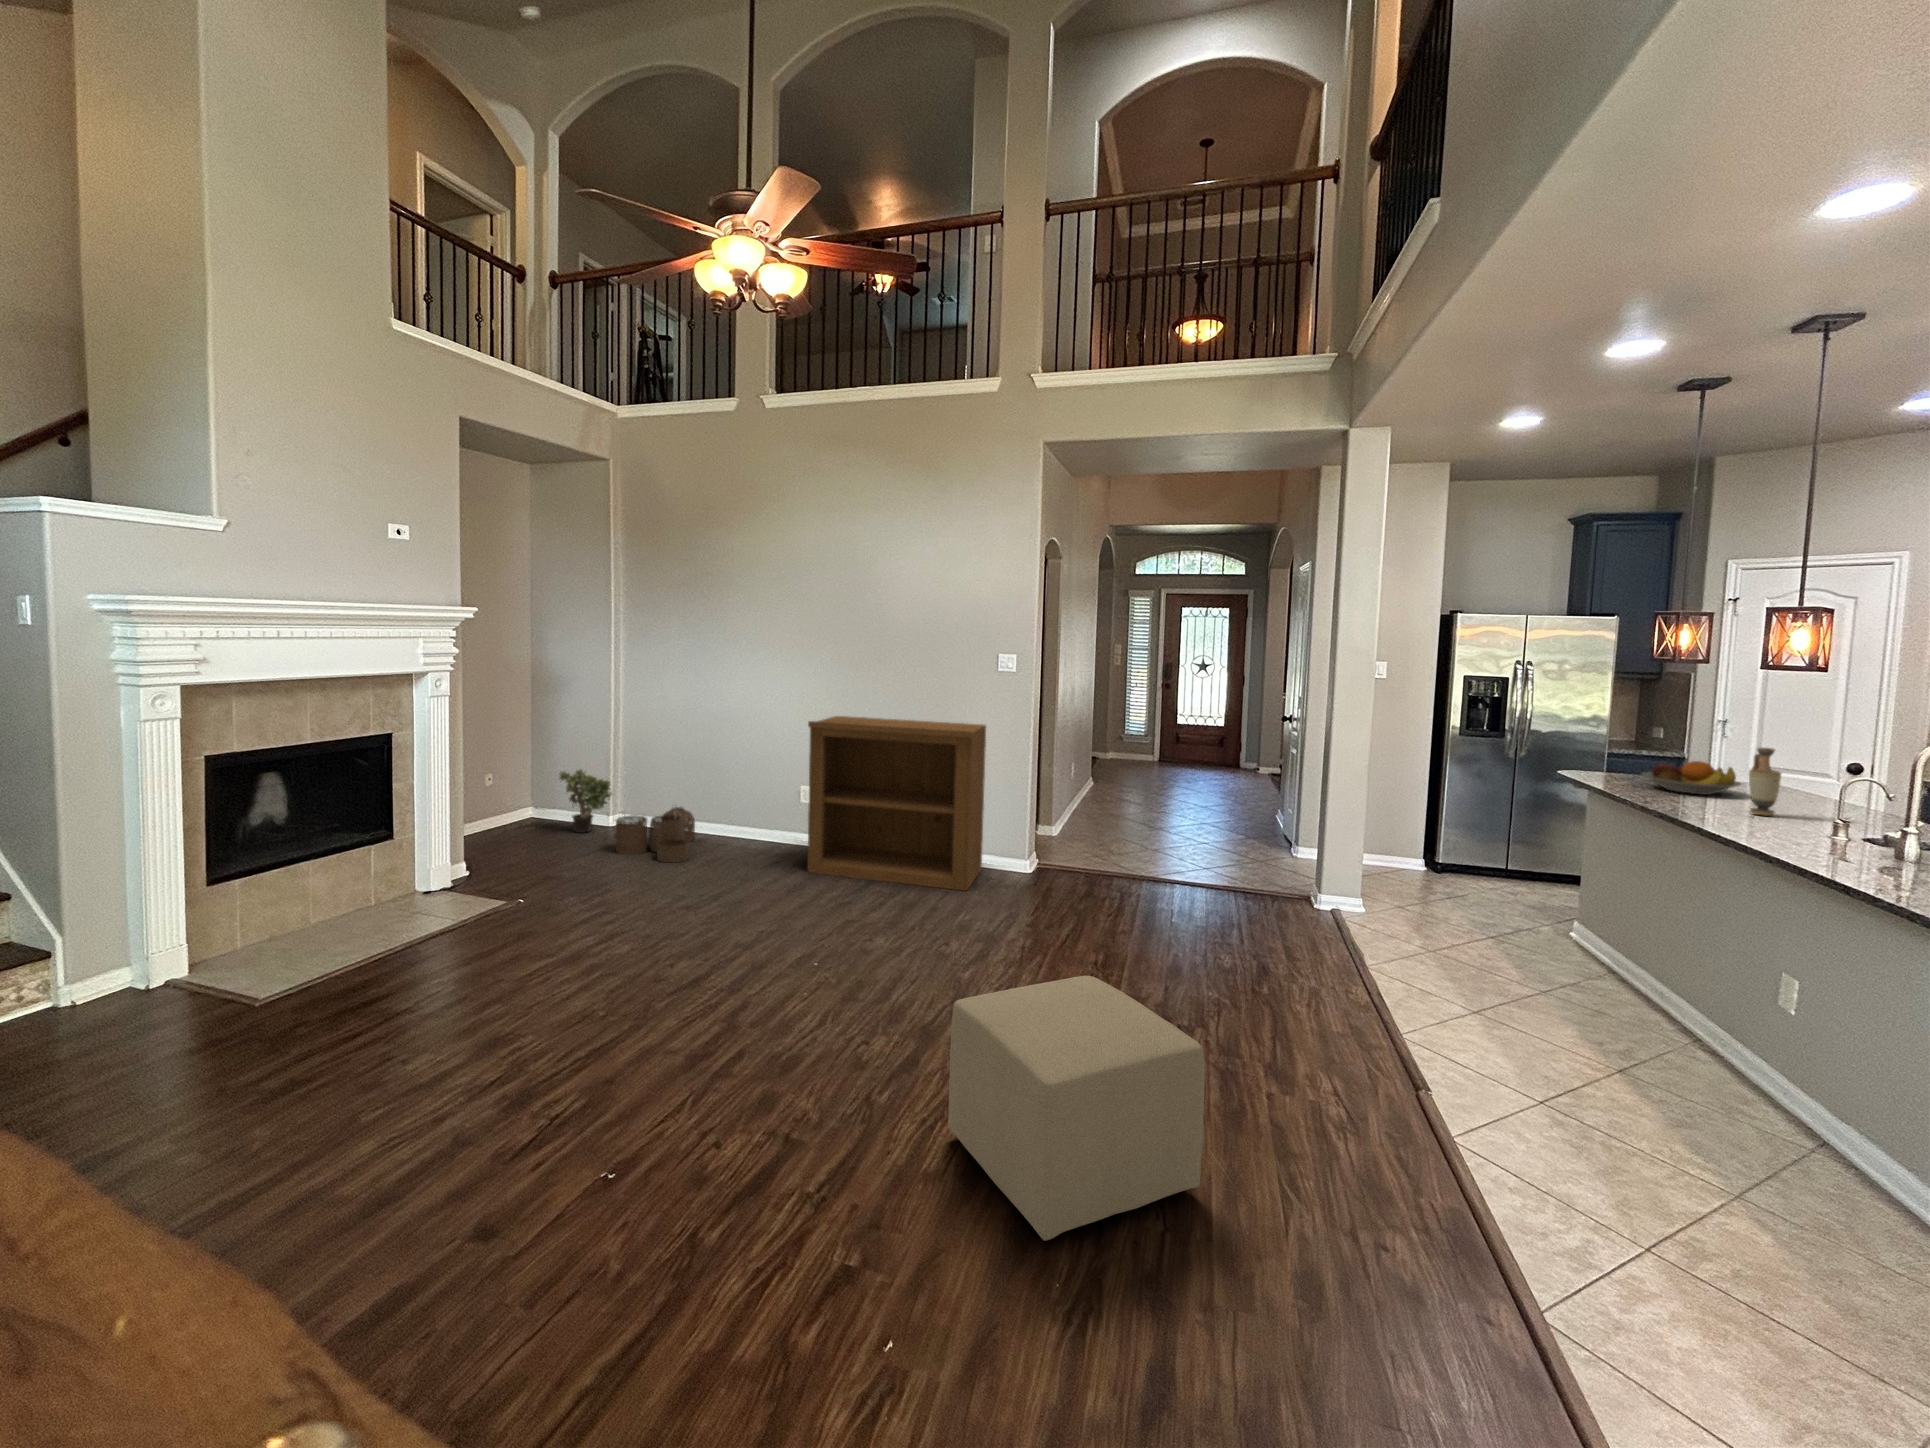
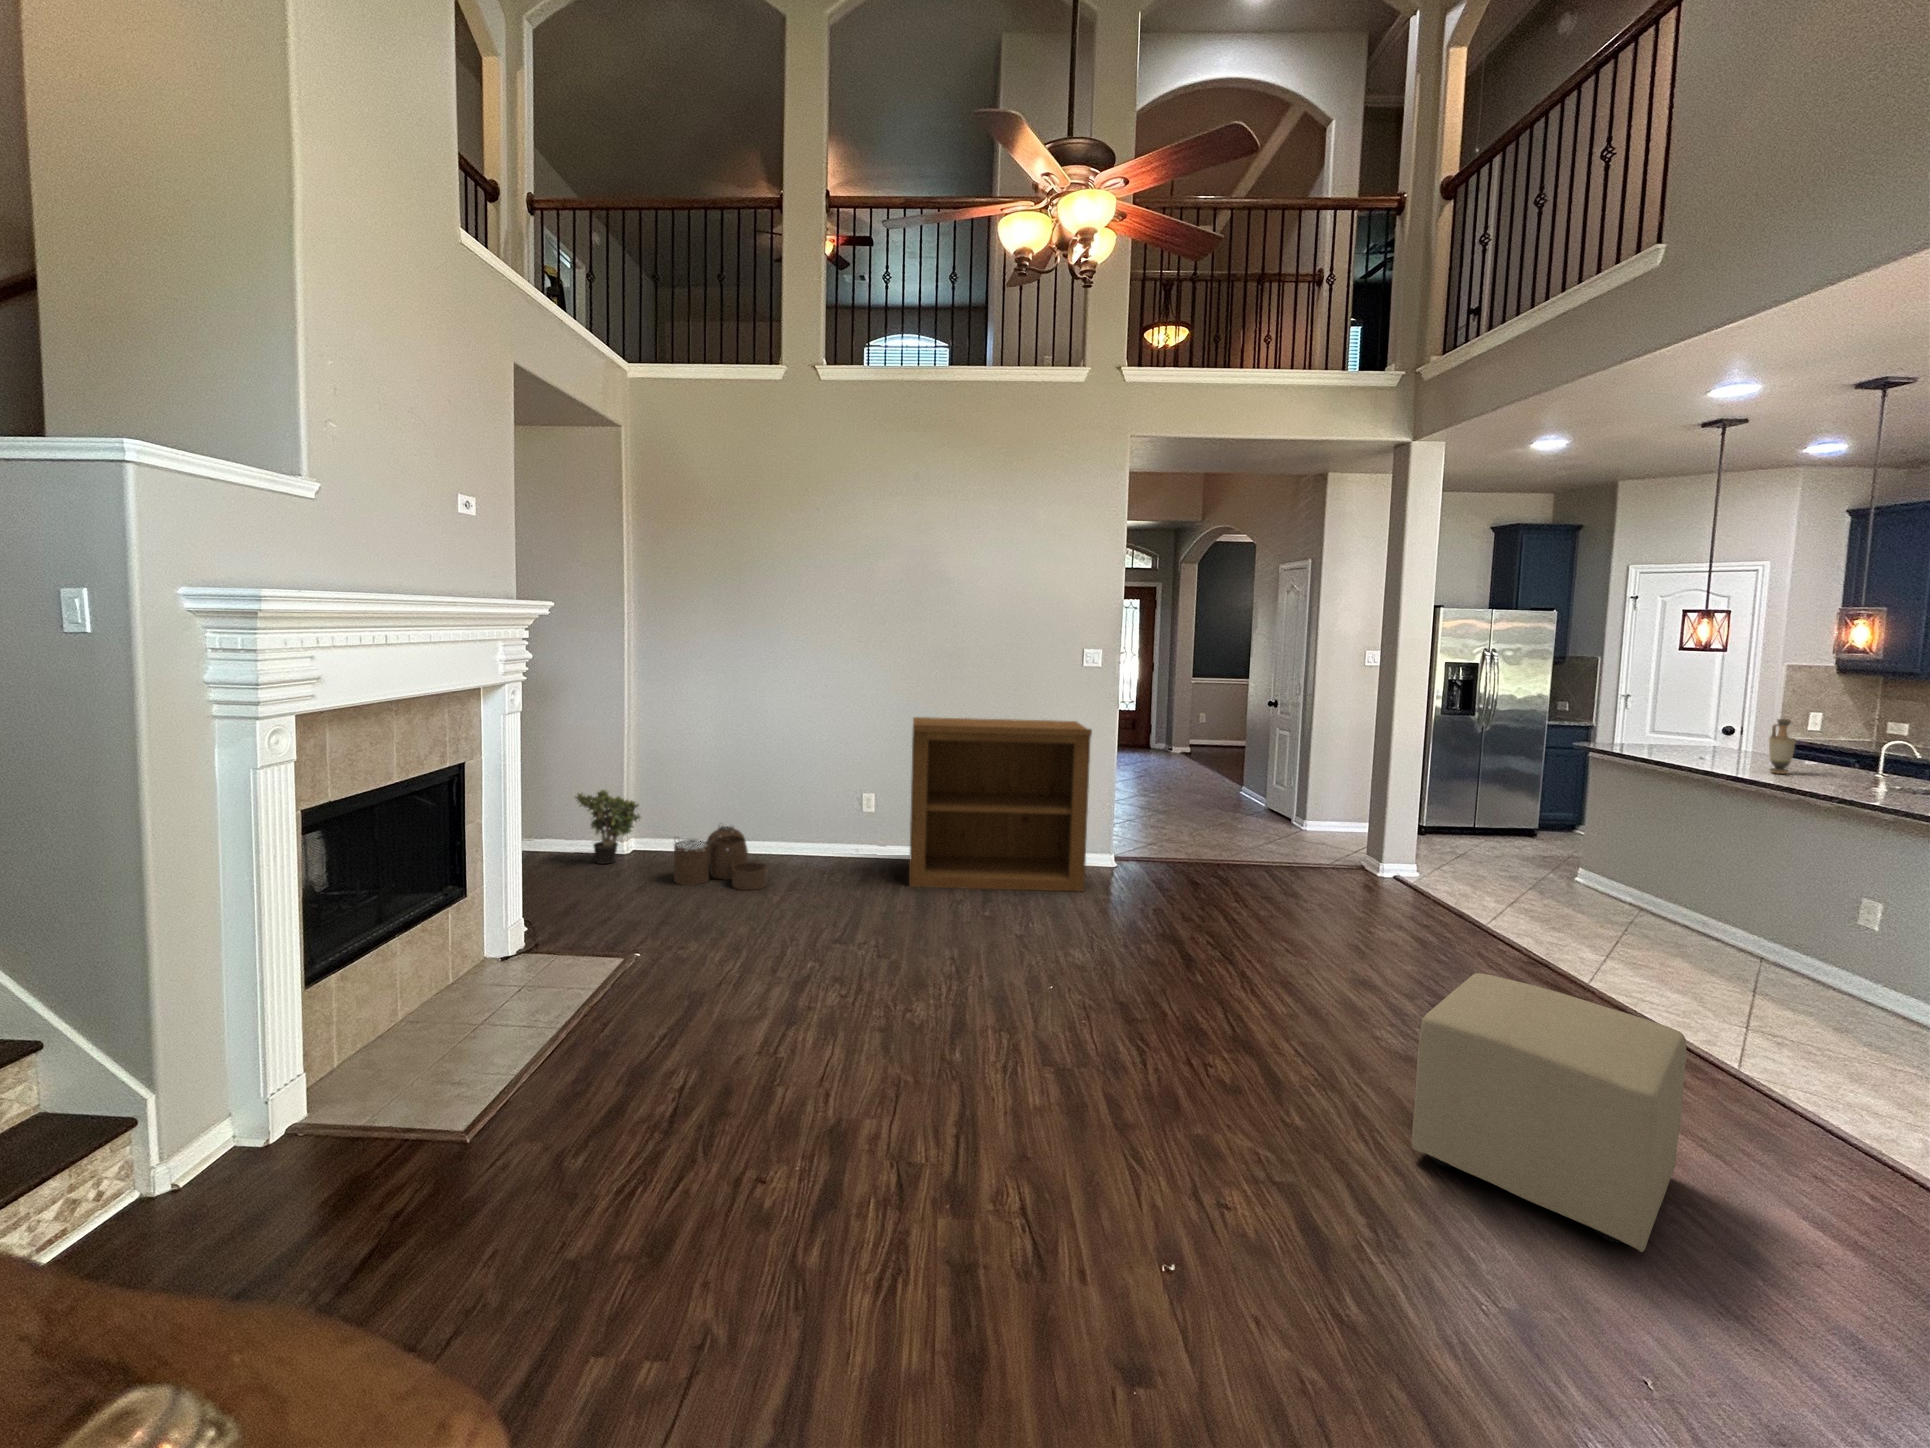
fruit bowl: present [1642,761,1741,795] -> none [1646,731,1729,758]

